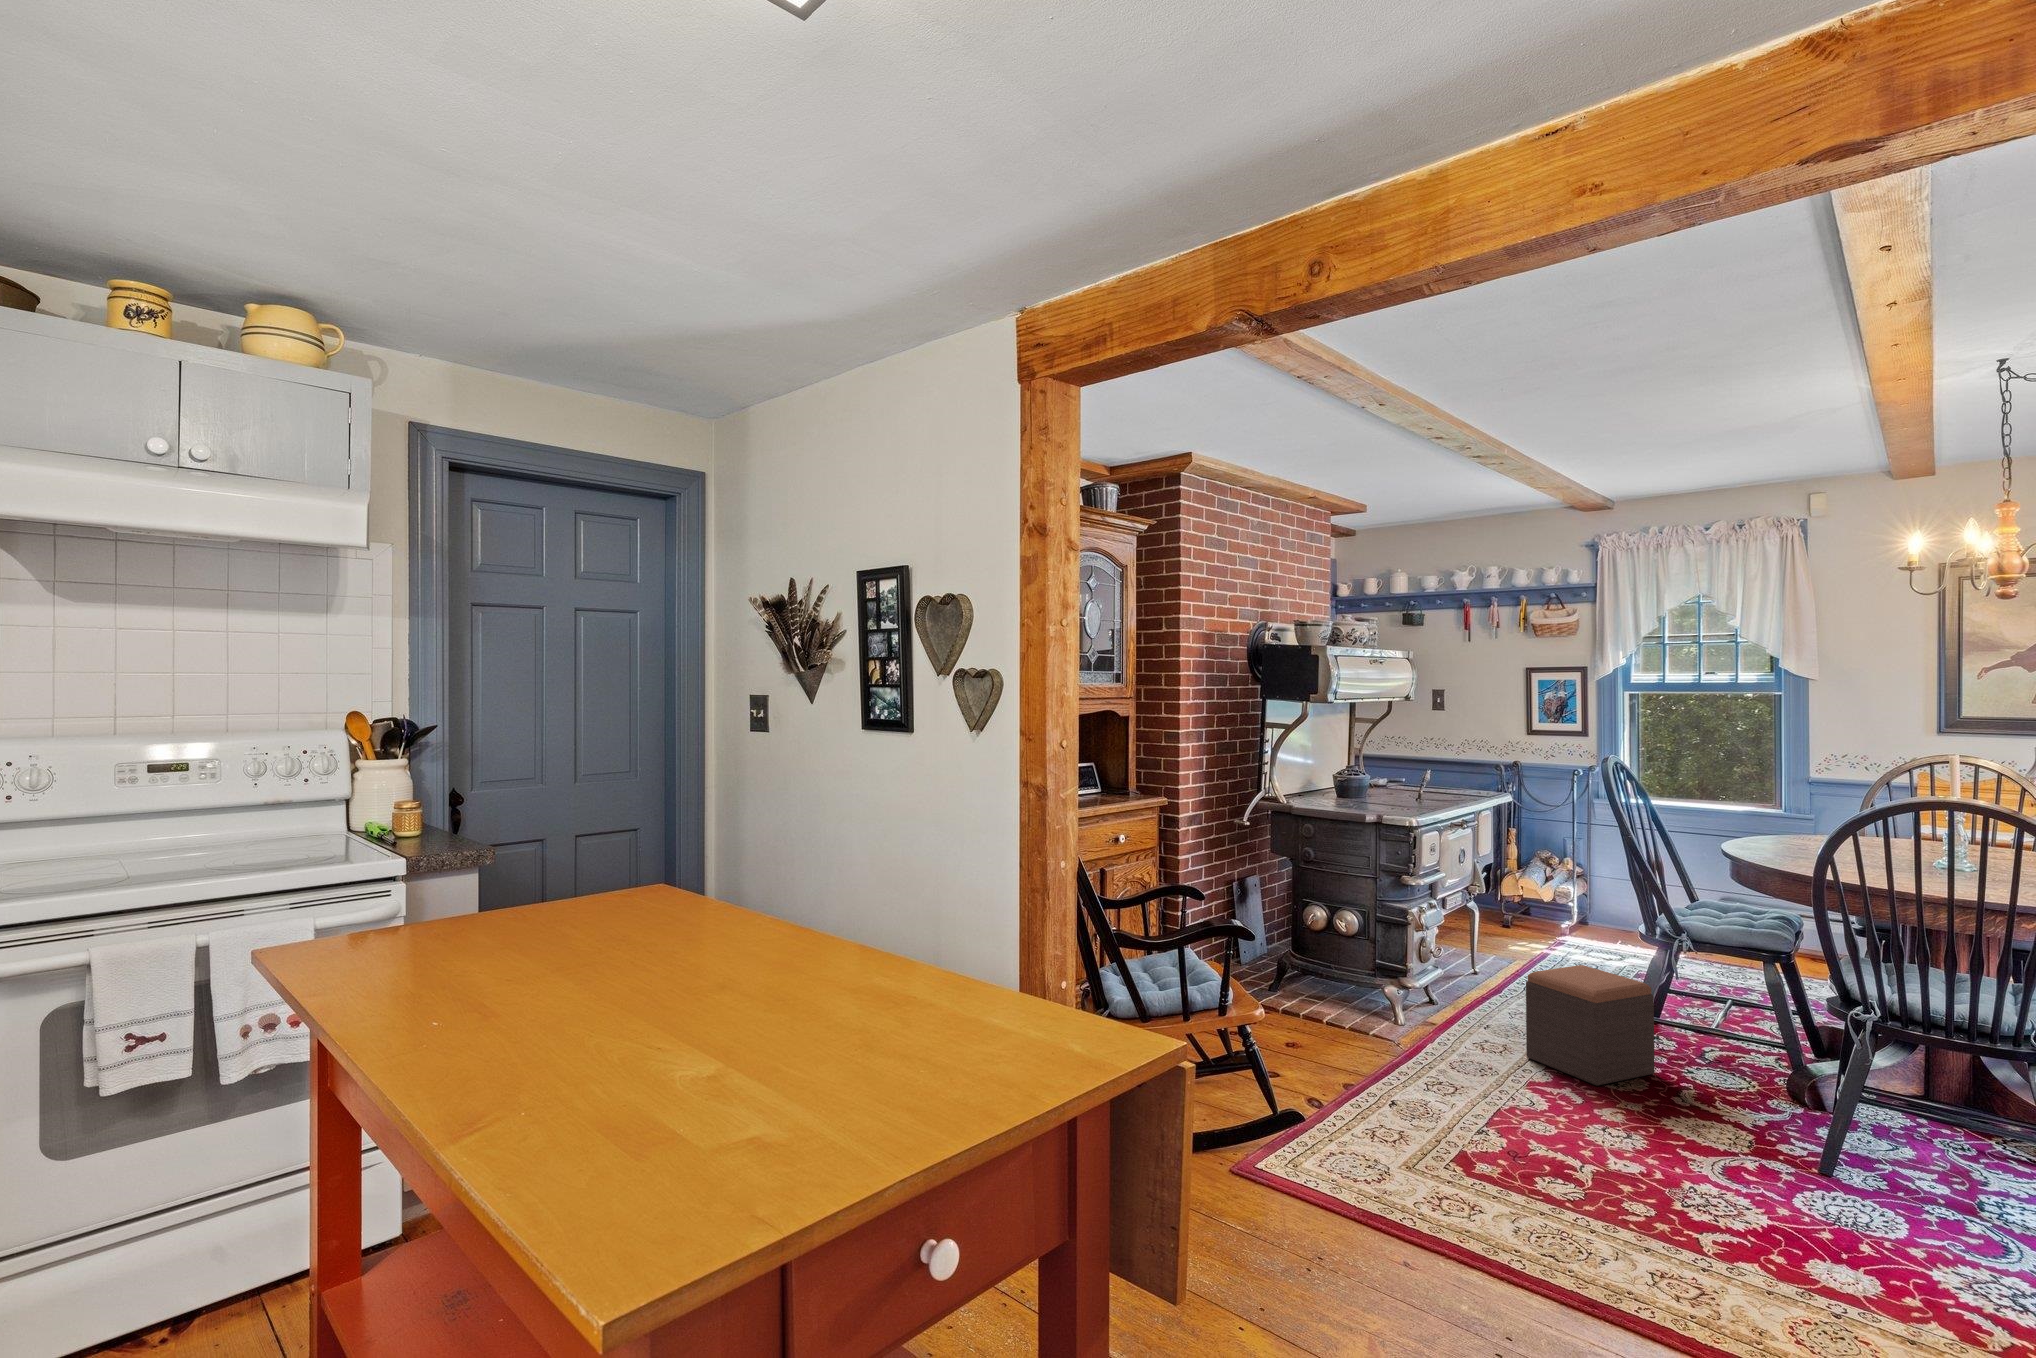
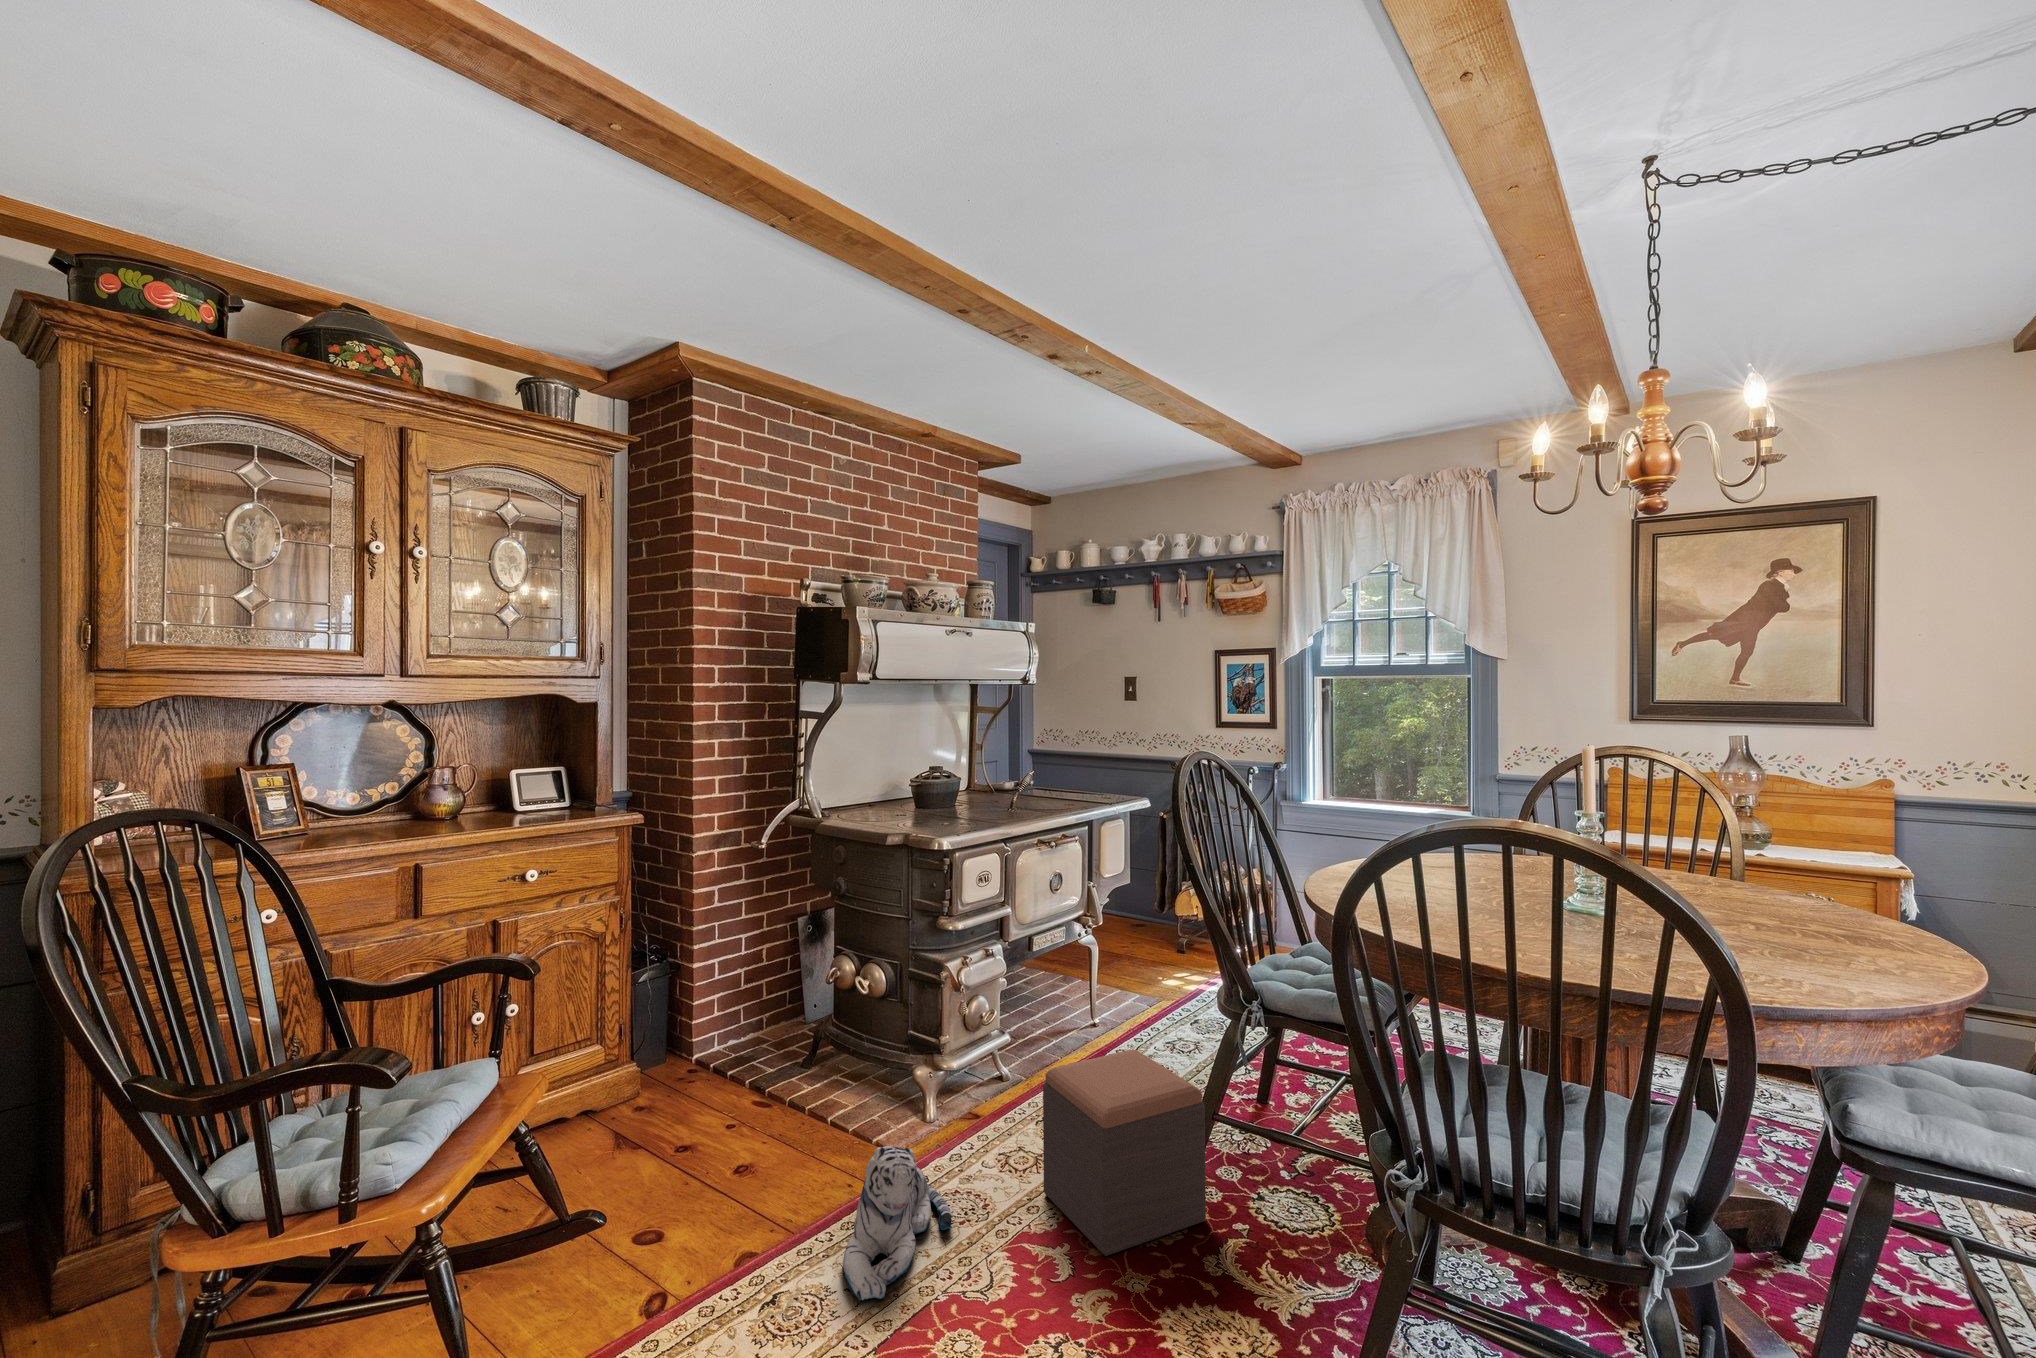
plush toy: none [1409,1011,1480,1096] -> present [843,1146,952,1302]

